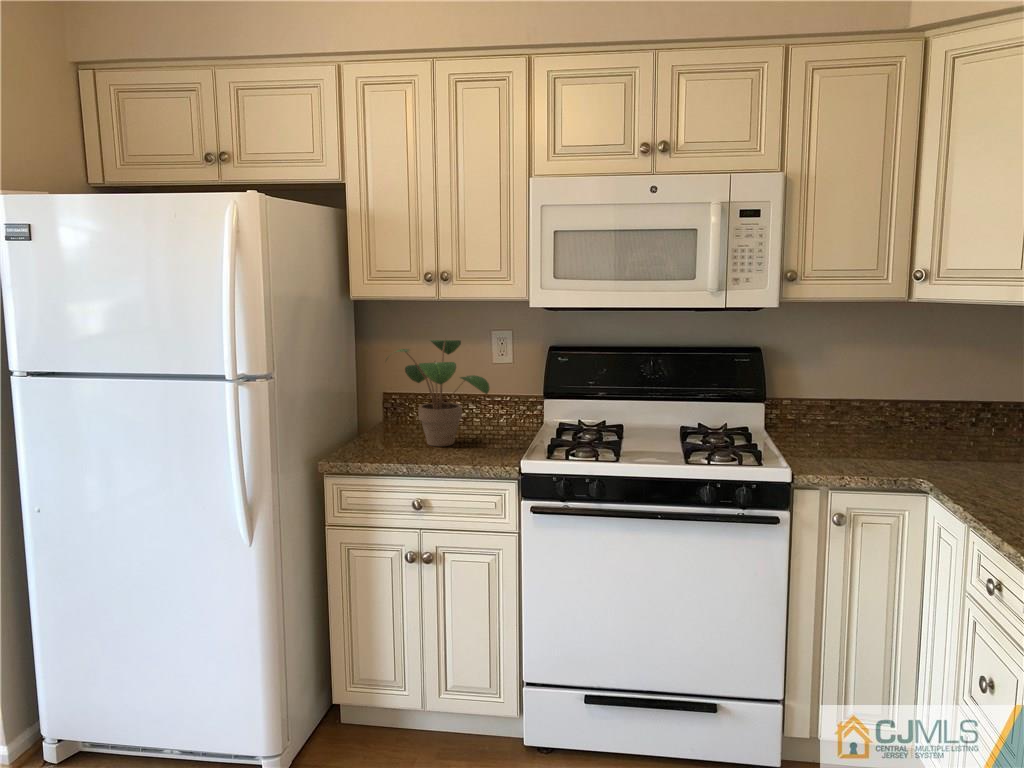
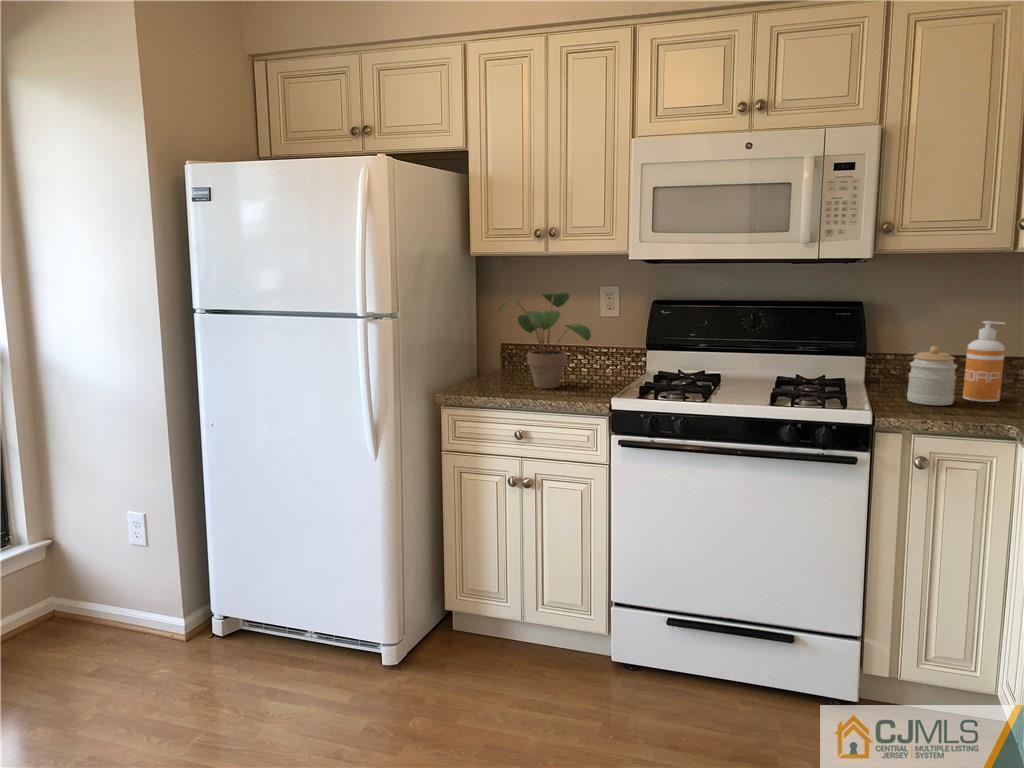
soap dispenser: none [858,367,897,447] -> present [963,321,1005,402]
jar: none [811,394,858,454] -> present [907,346,957,405]

